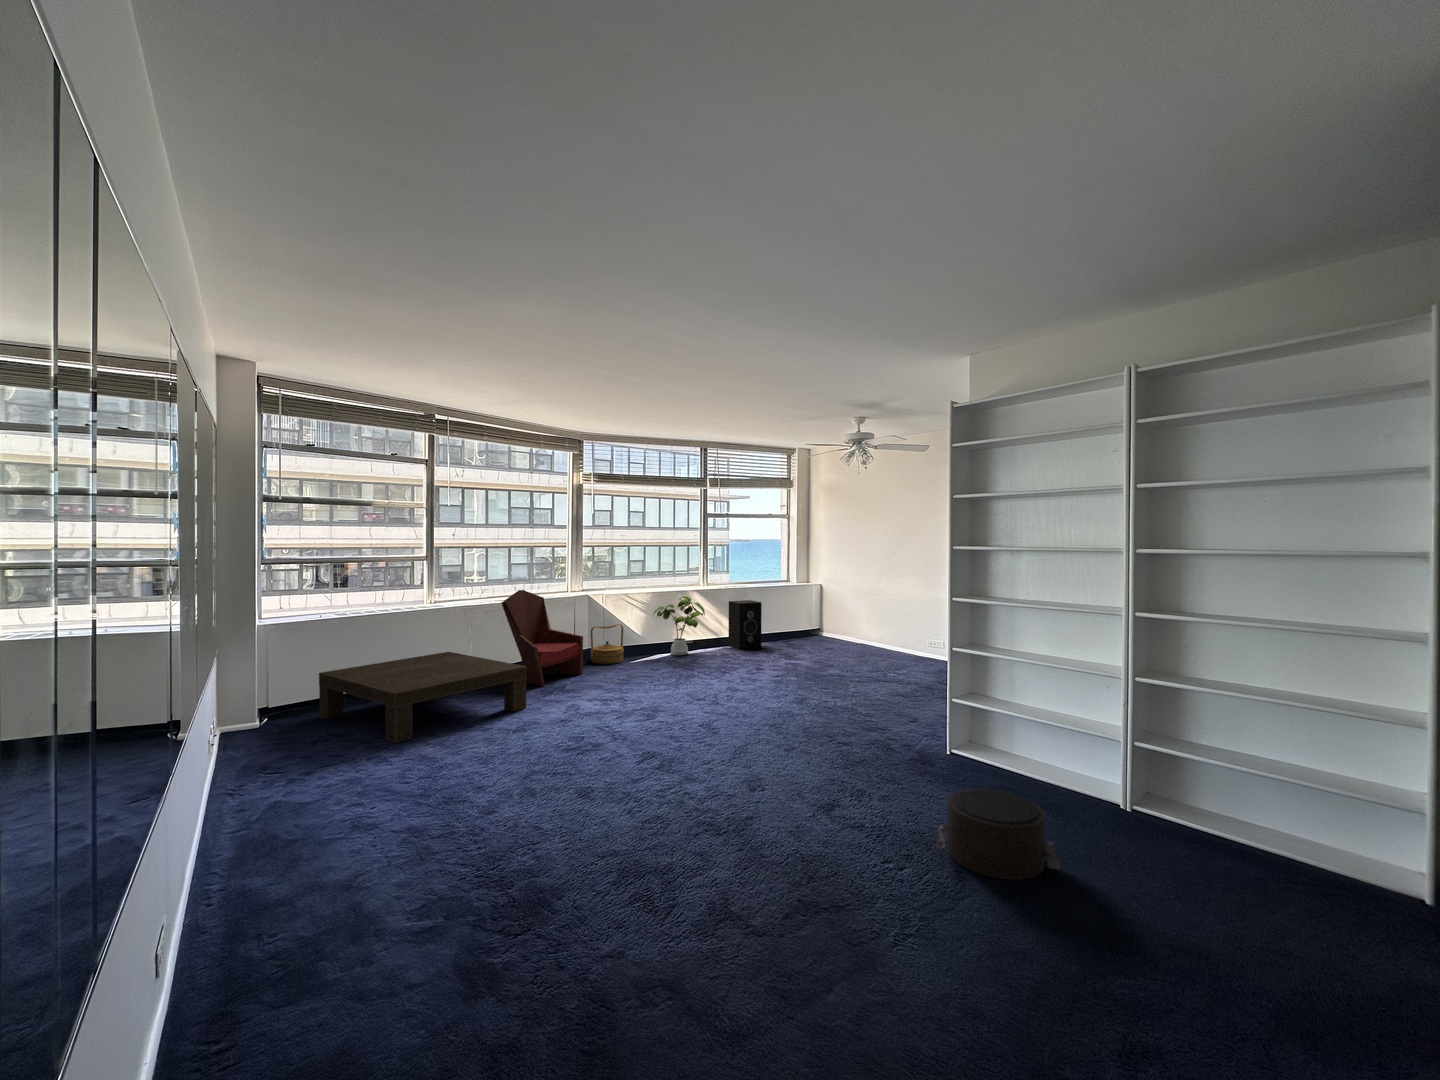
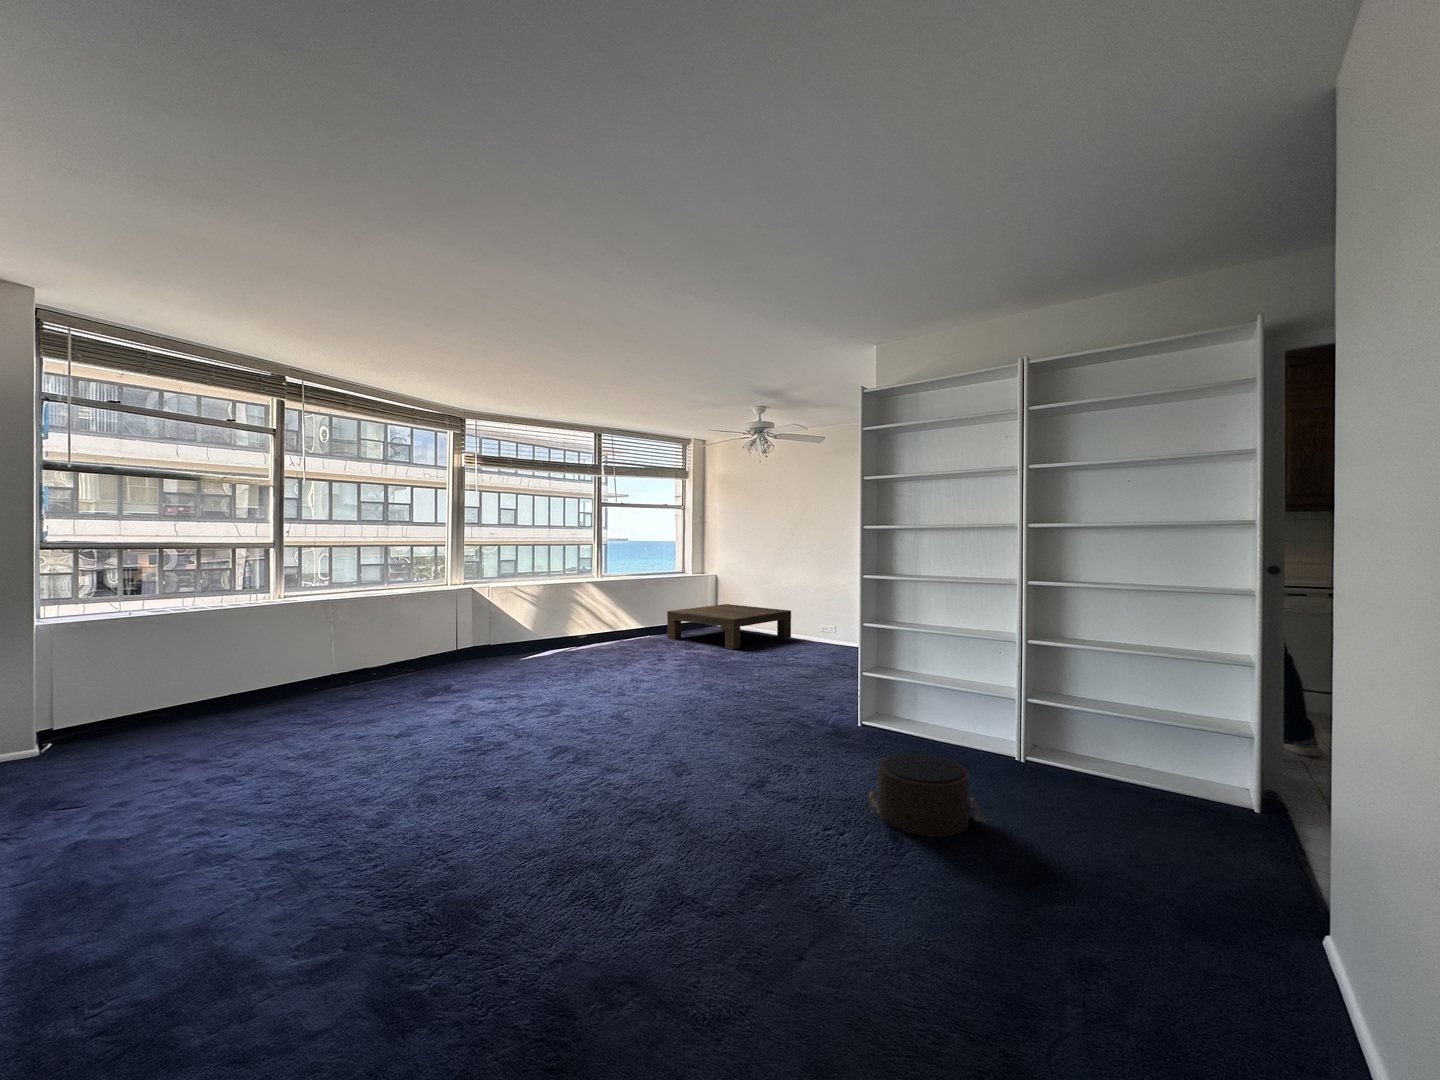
armchair: present [501,590,583,686] -> none [378,583,472,687]
house plant: present [653,596,705,655] -> none [545,588,602,650]
speaker: present [728,600,762,649] -> none [624,592,658,641]
woven basket: present [591,624,624,664] -> none [479,619,516,661]
coffee table: present [319,652,527,743] -> present [667,604,791,649]

